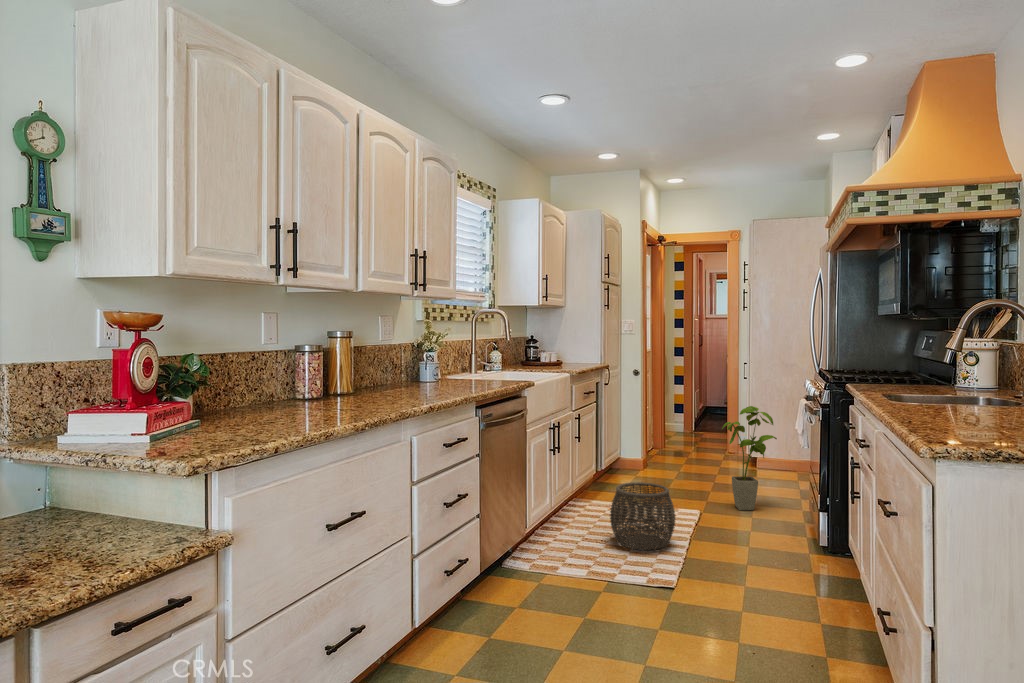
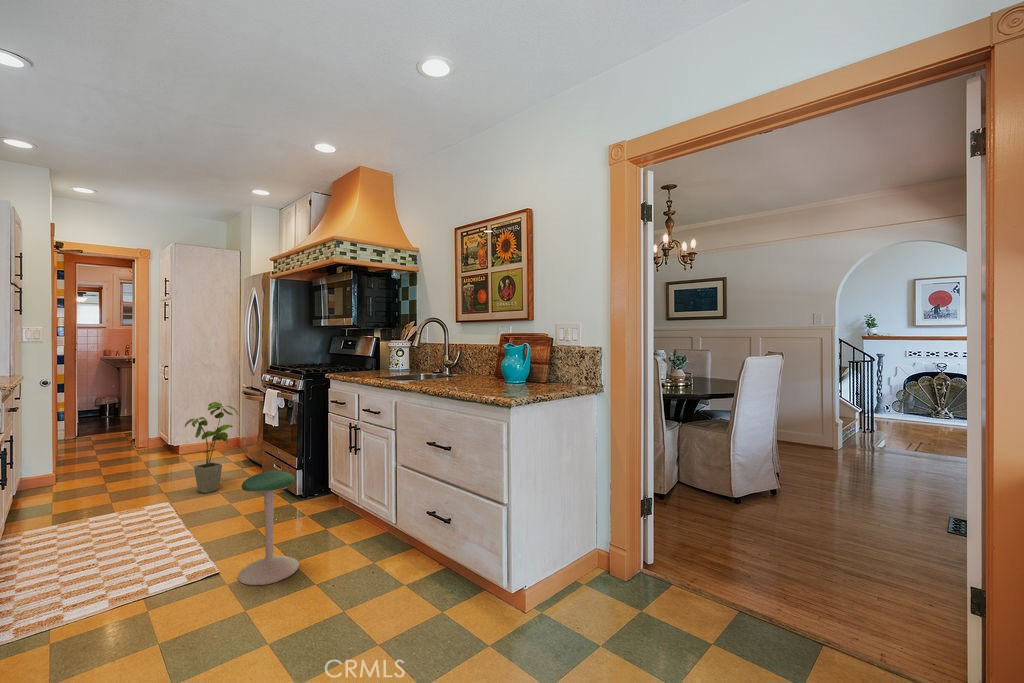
woven basket: present [610,482,675,550] -> none [97,487,180,562]
stool: none [682,491,750,621] -> present [238,471,299,585]

